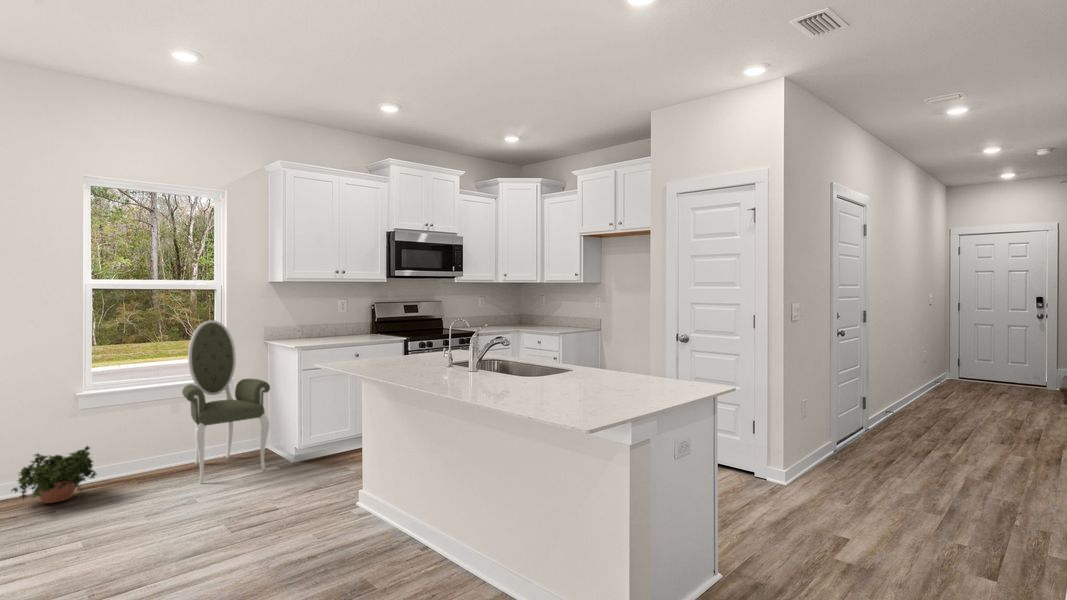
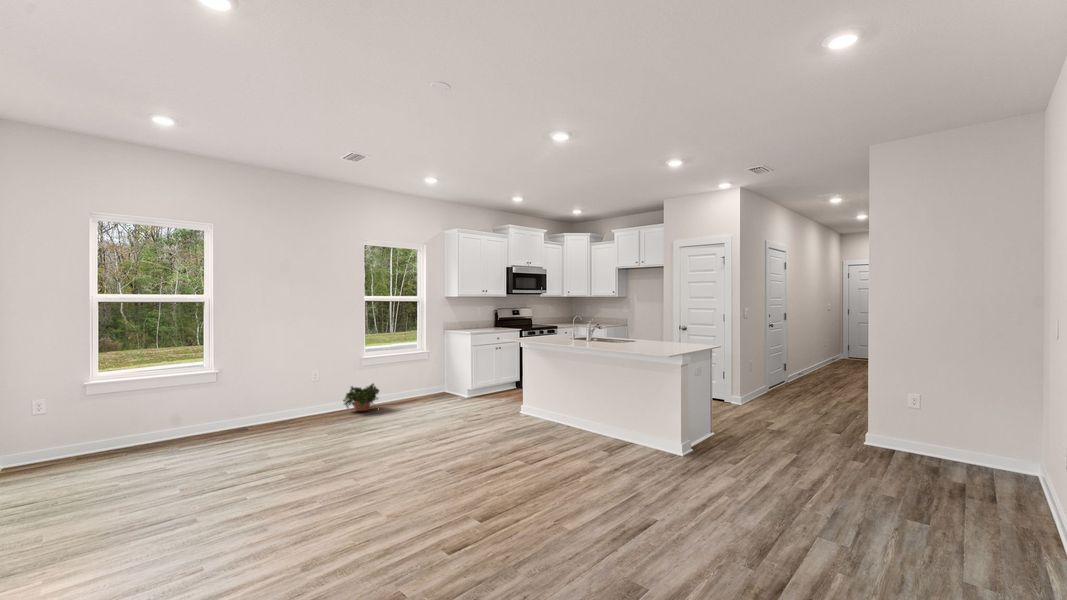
armchair: present [182,320,270,483] -> none [412,317,458,405]

